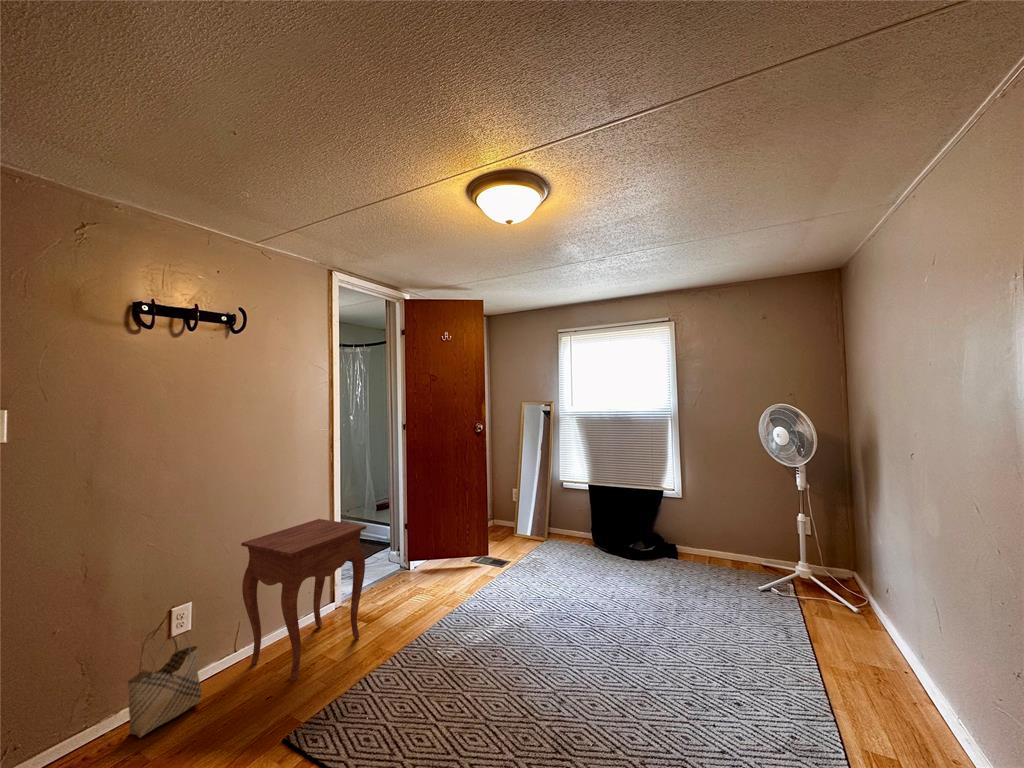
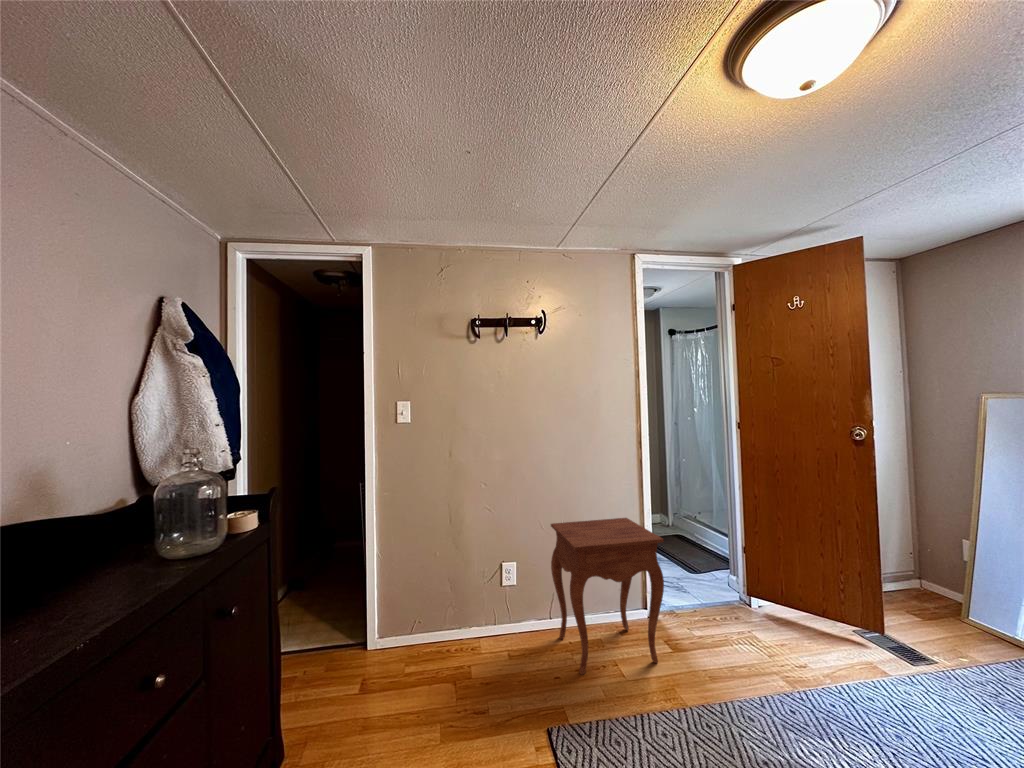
woven basket: present [127,629,201,737] -> none [465,576,514,657]

